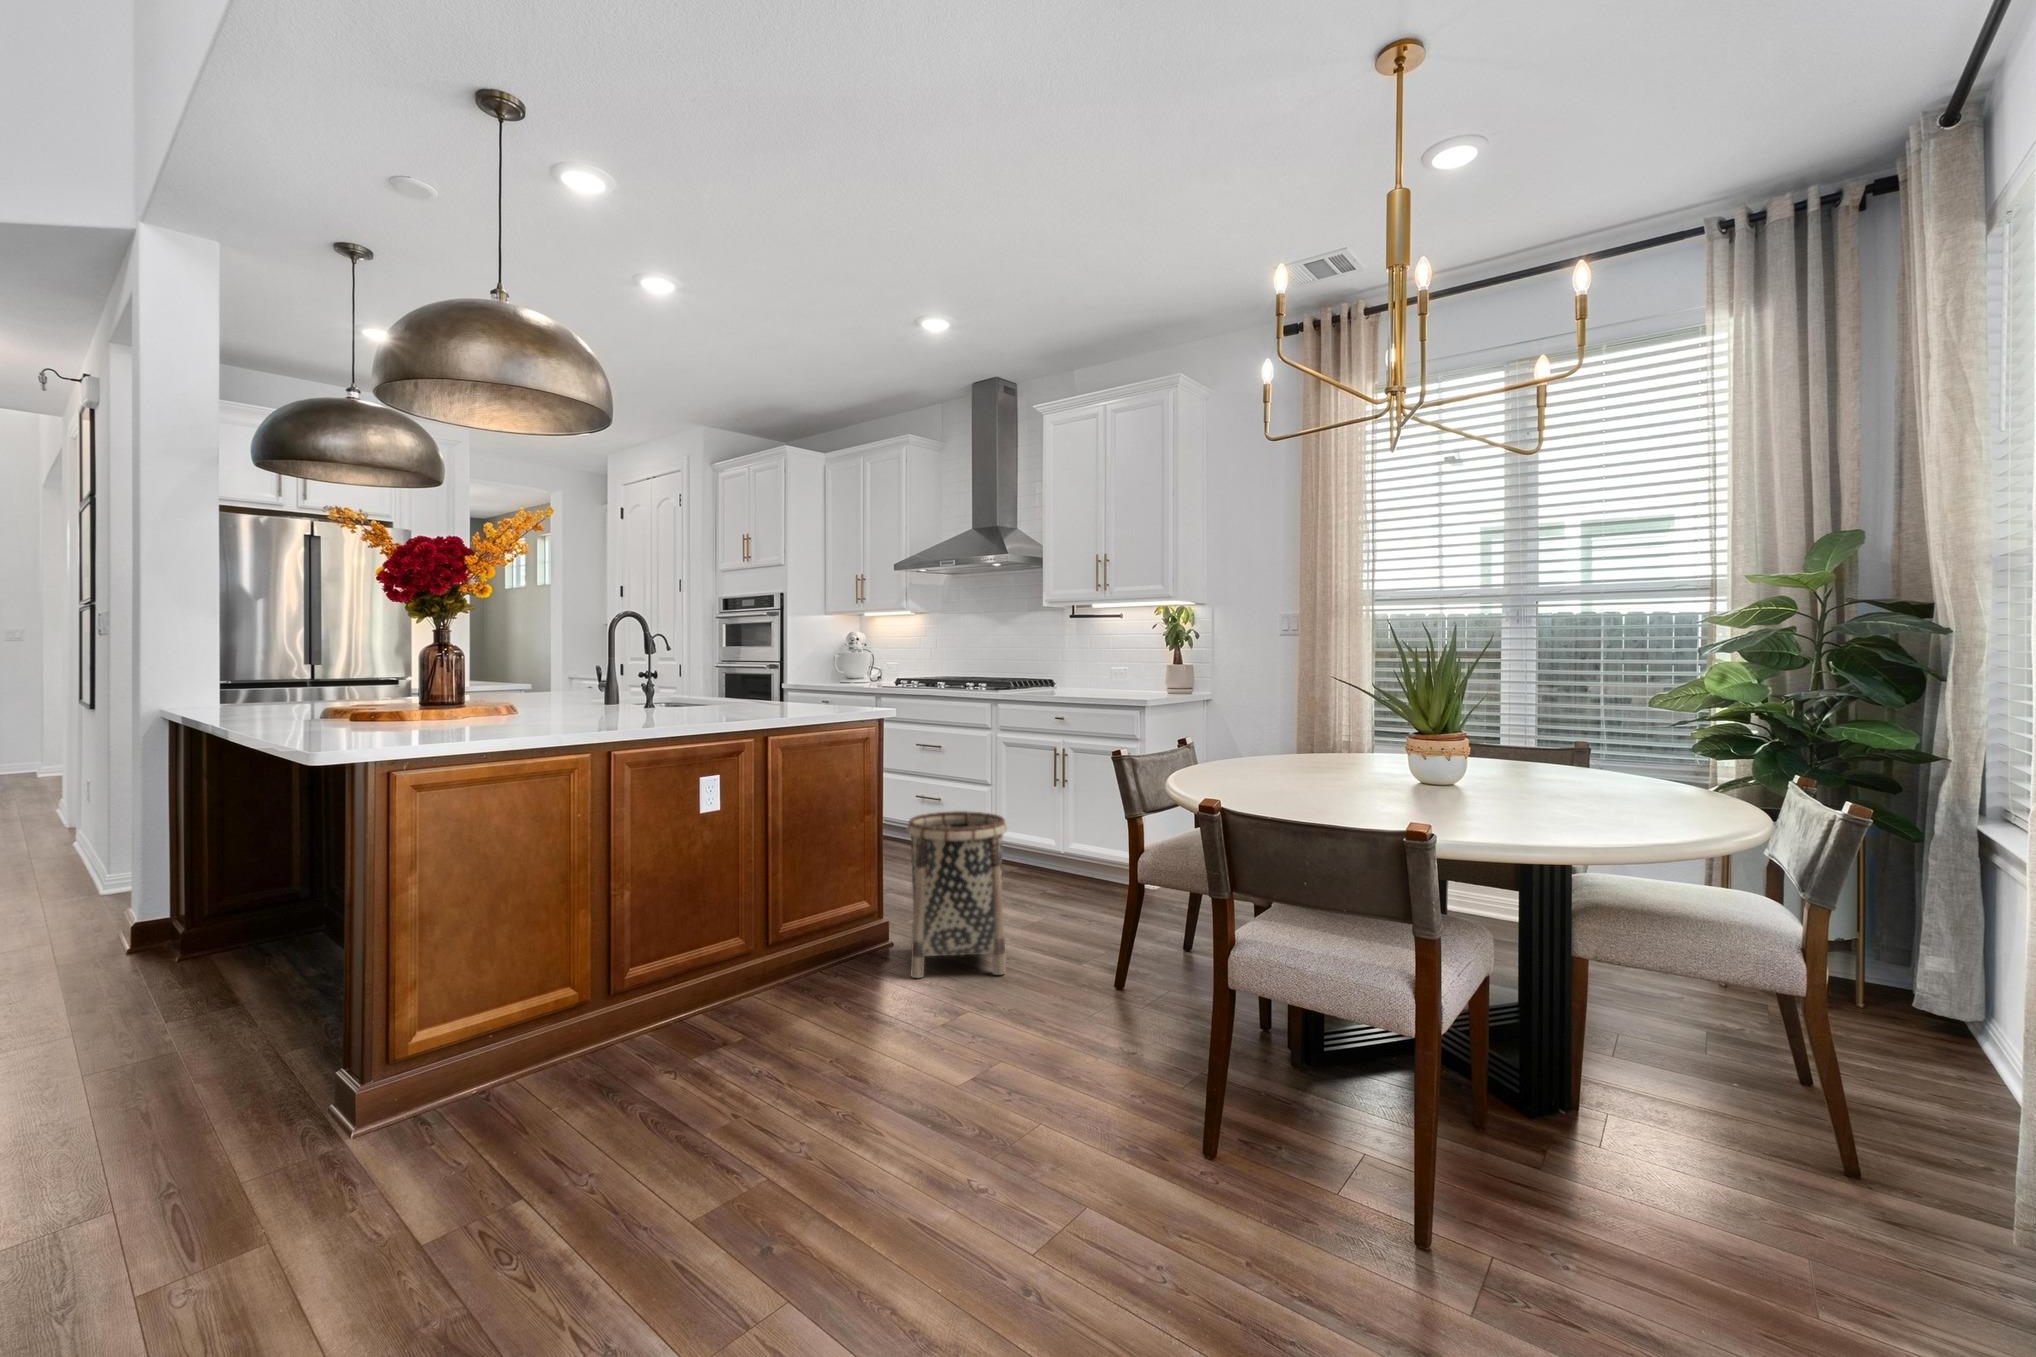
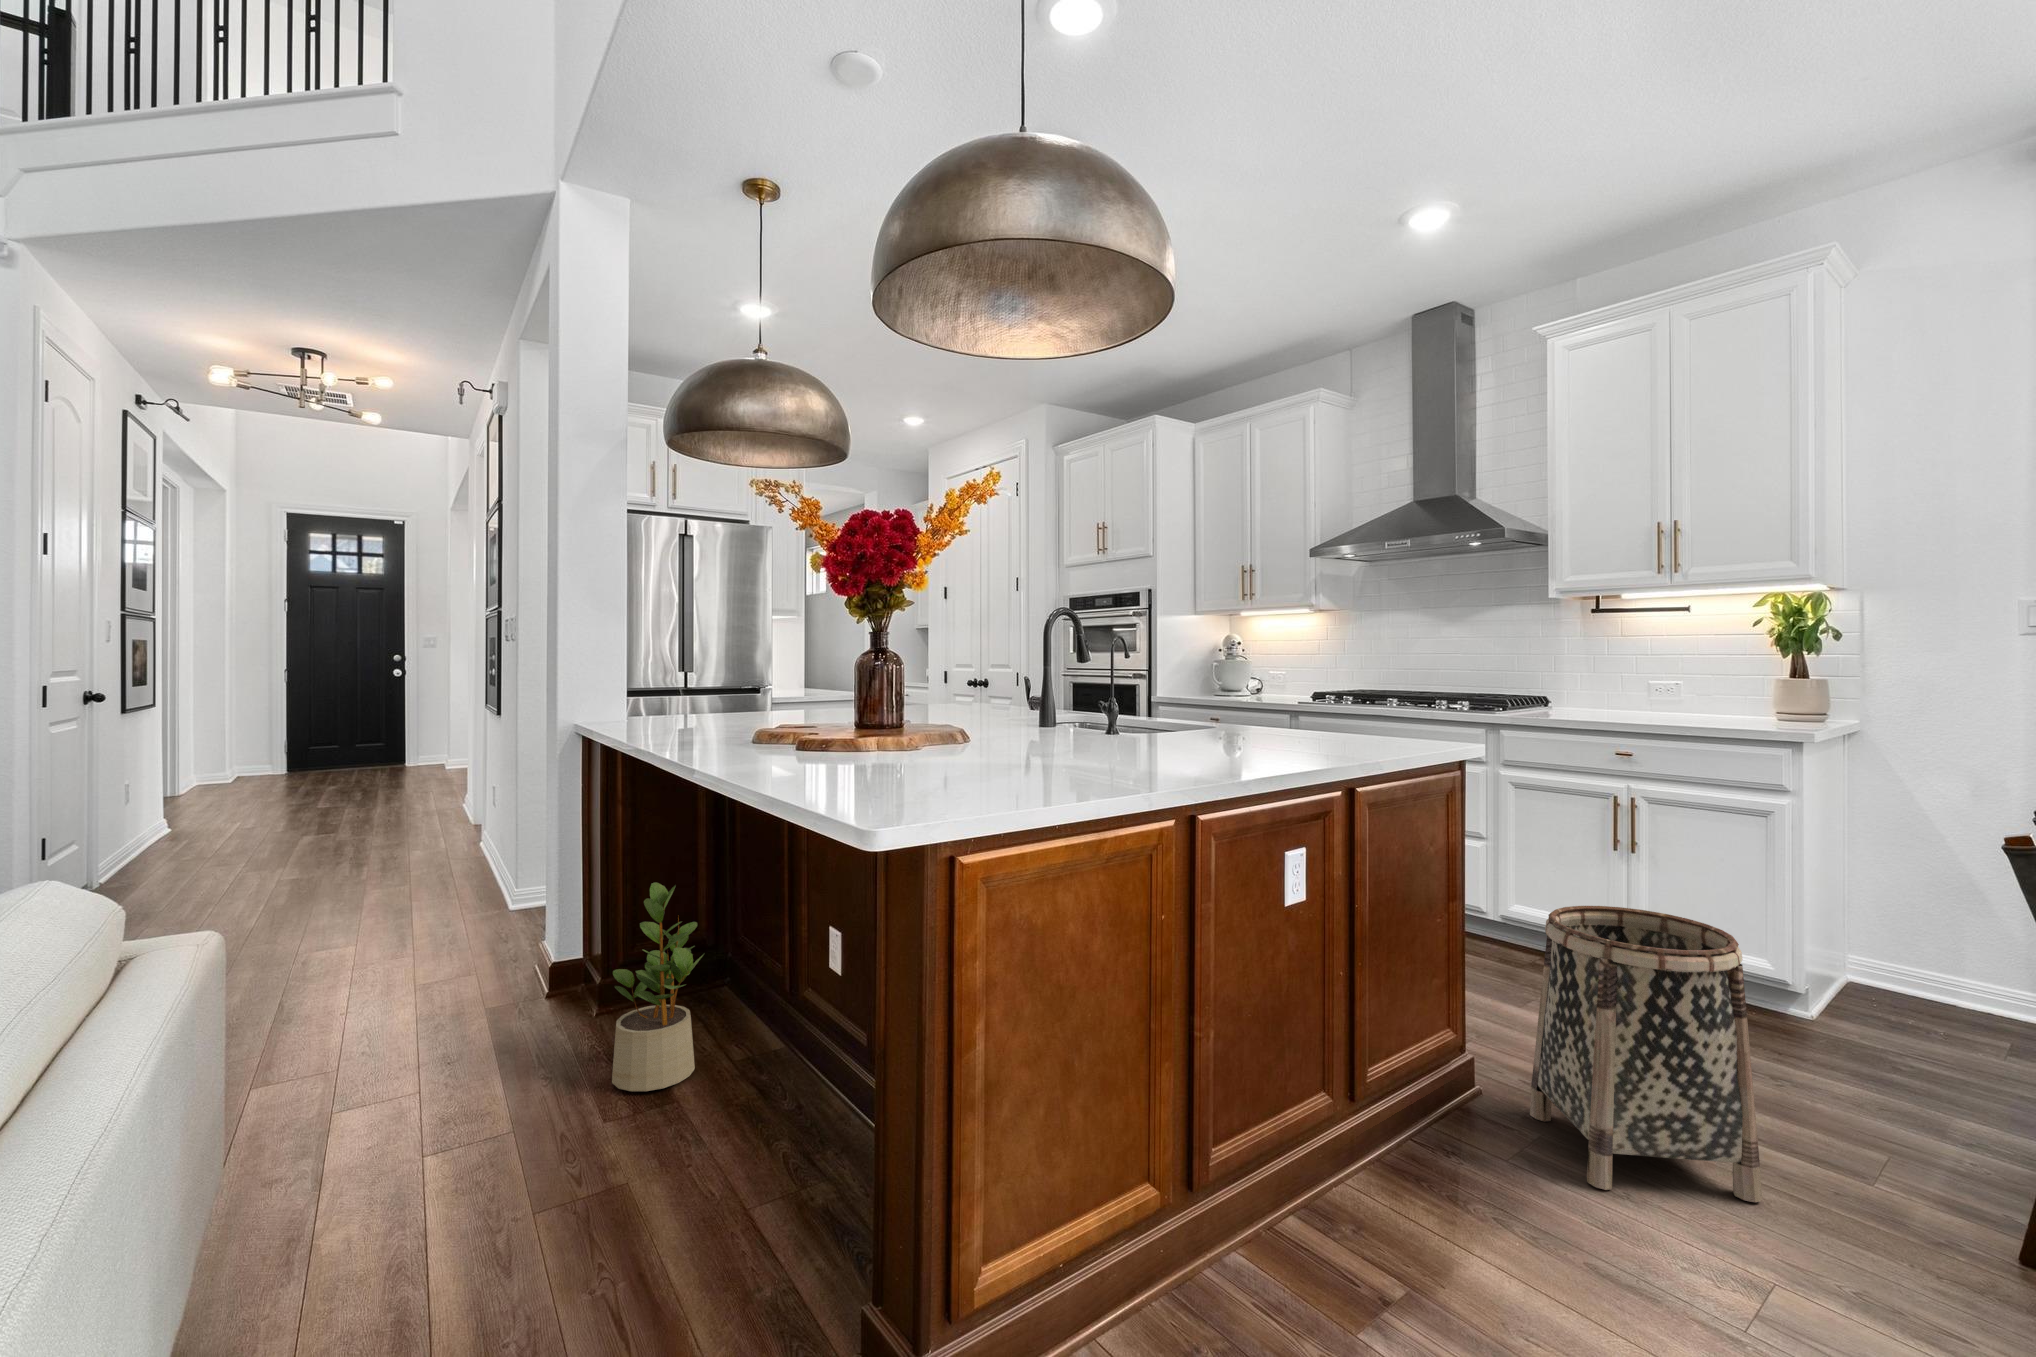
potted plant: none [197,831,284,995] -> present [612,882,704,1091]

